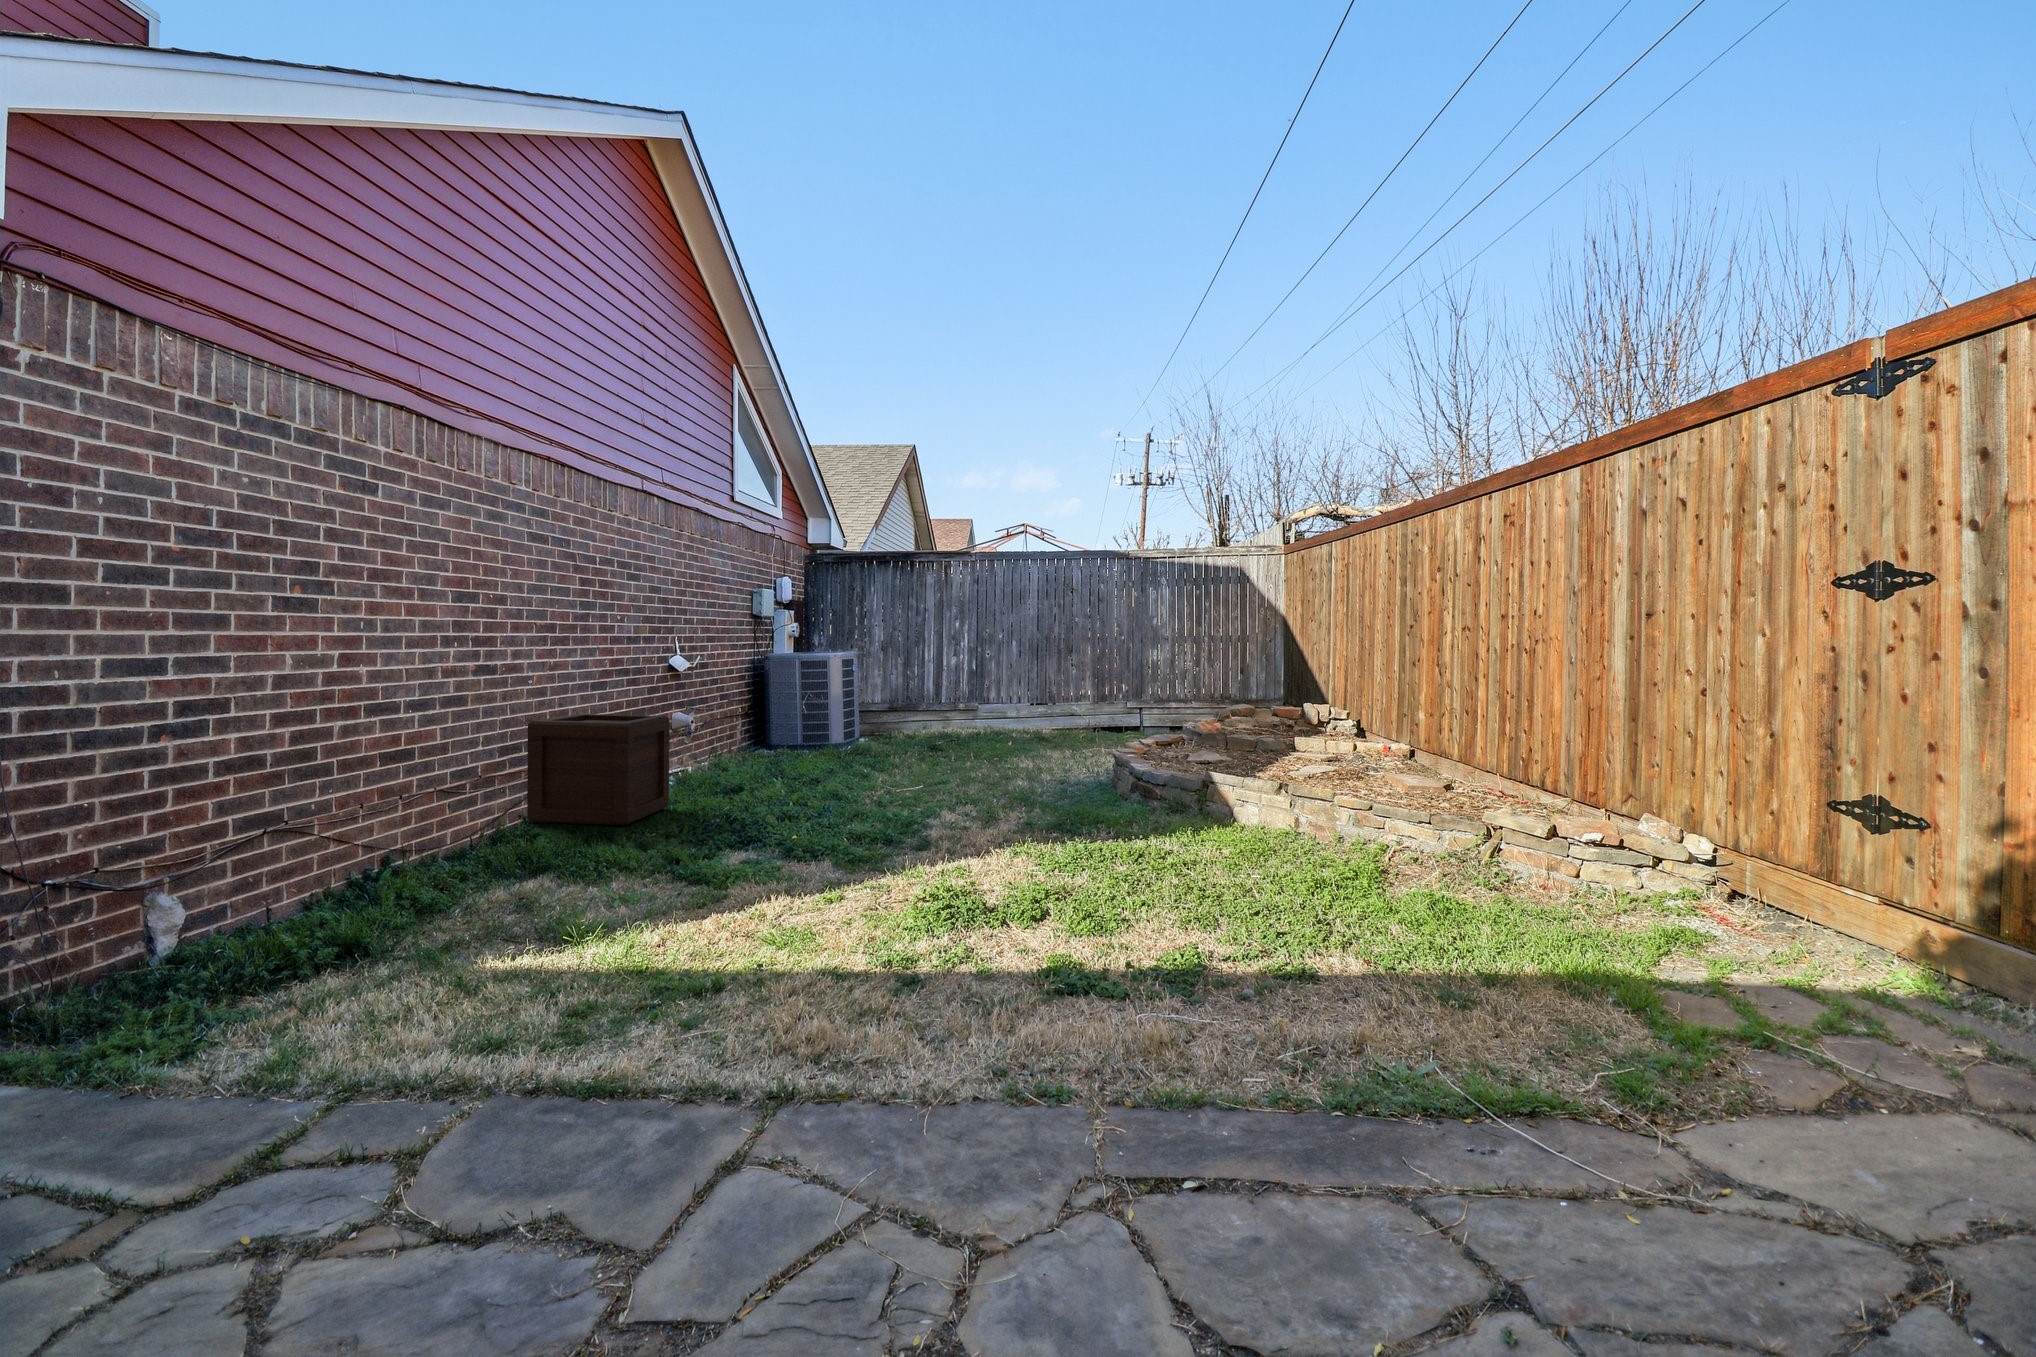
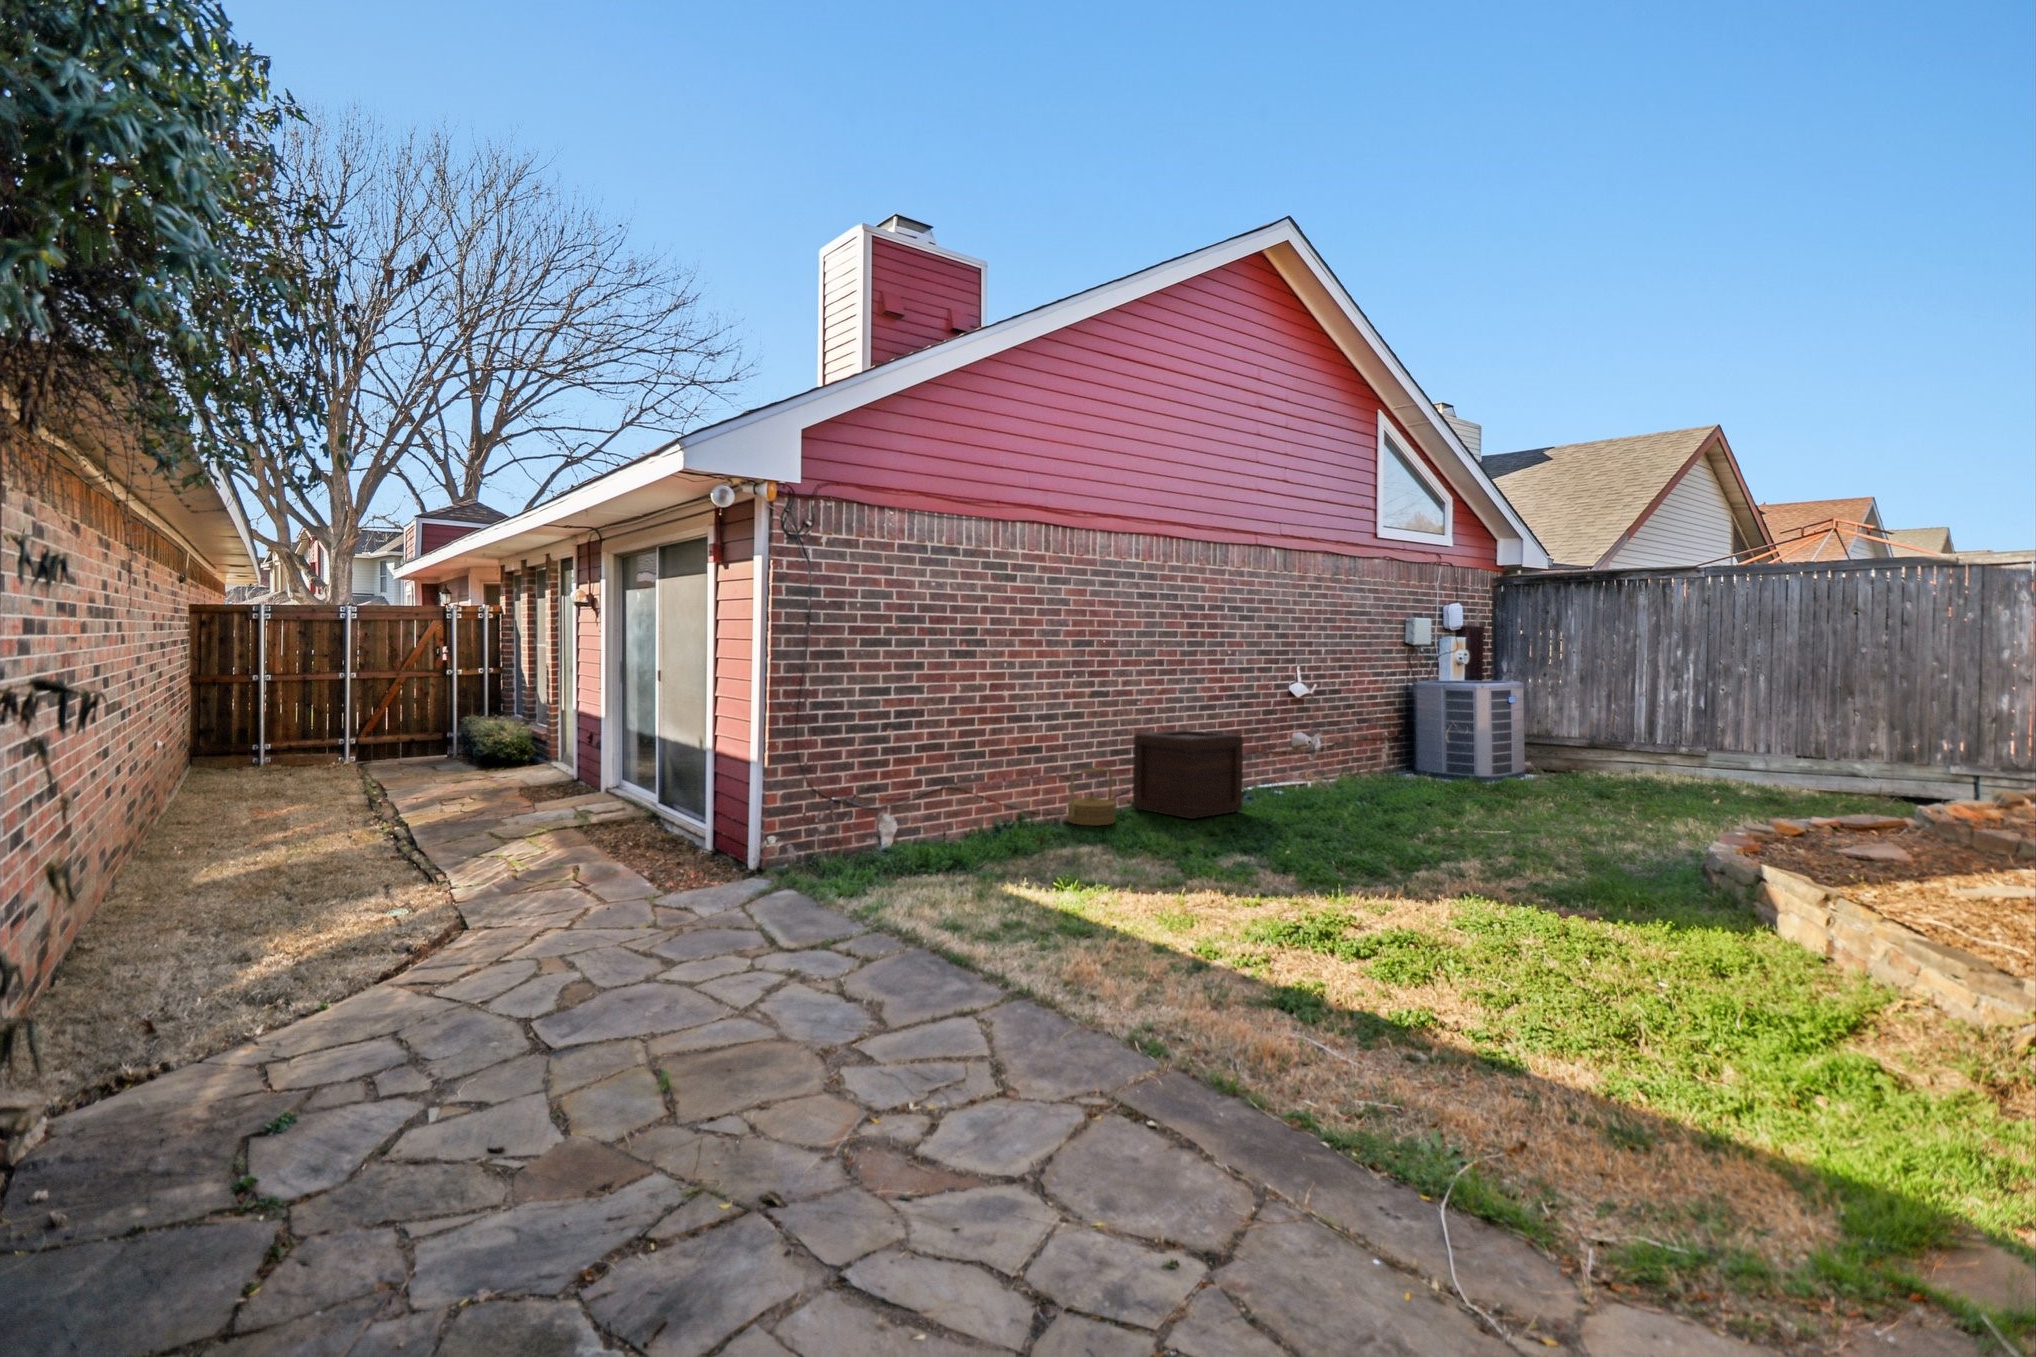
woven basket: none [454,770,534,855] -> present [1067,767,1116,826]

